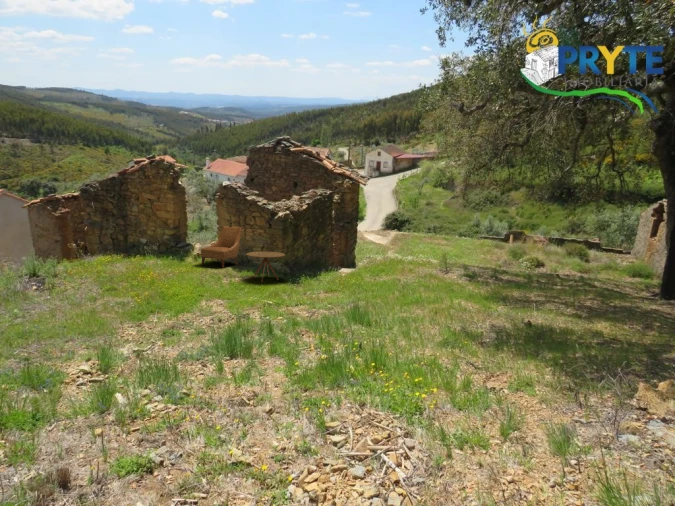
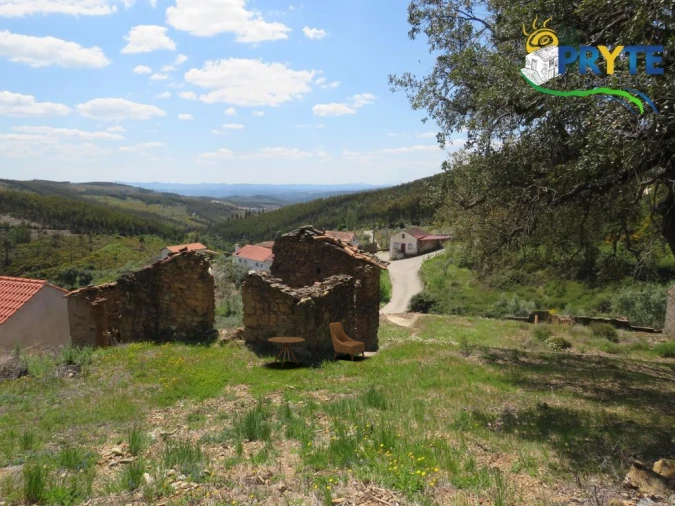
chair: present [201,226,241,268] -> present [329,322,365,361]

